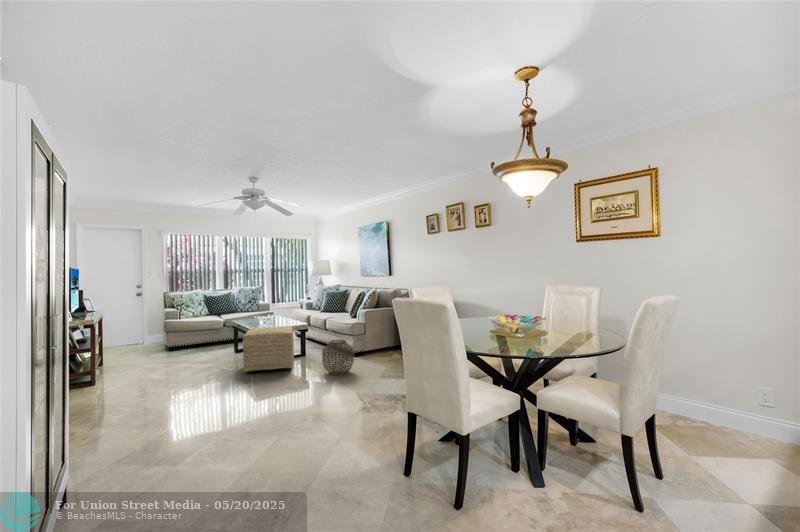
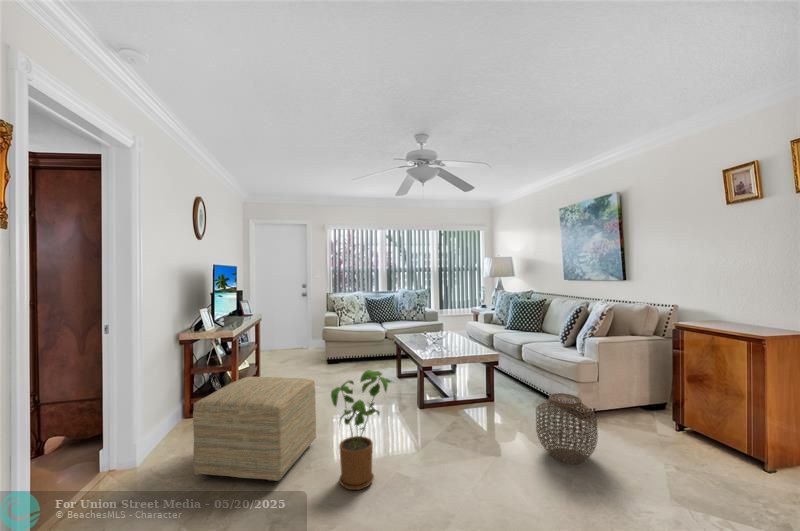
ottoman: present [243,326,294,373] -> present [193,377,316,482]
house plant: none [191,330,234,401] -> present [331,370,392,490]

